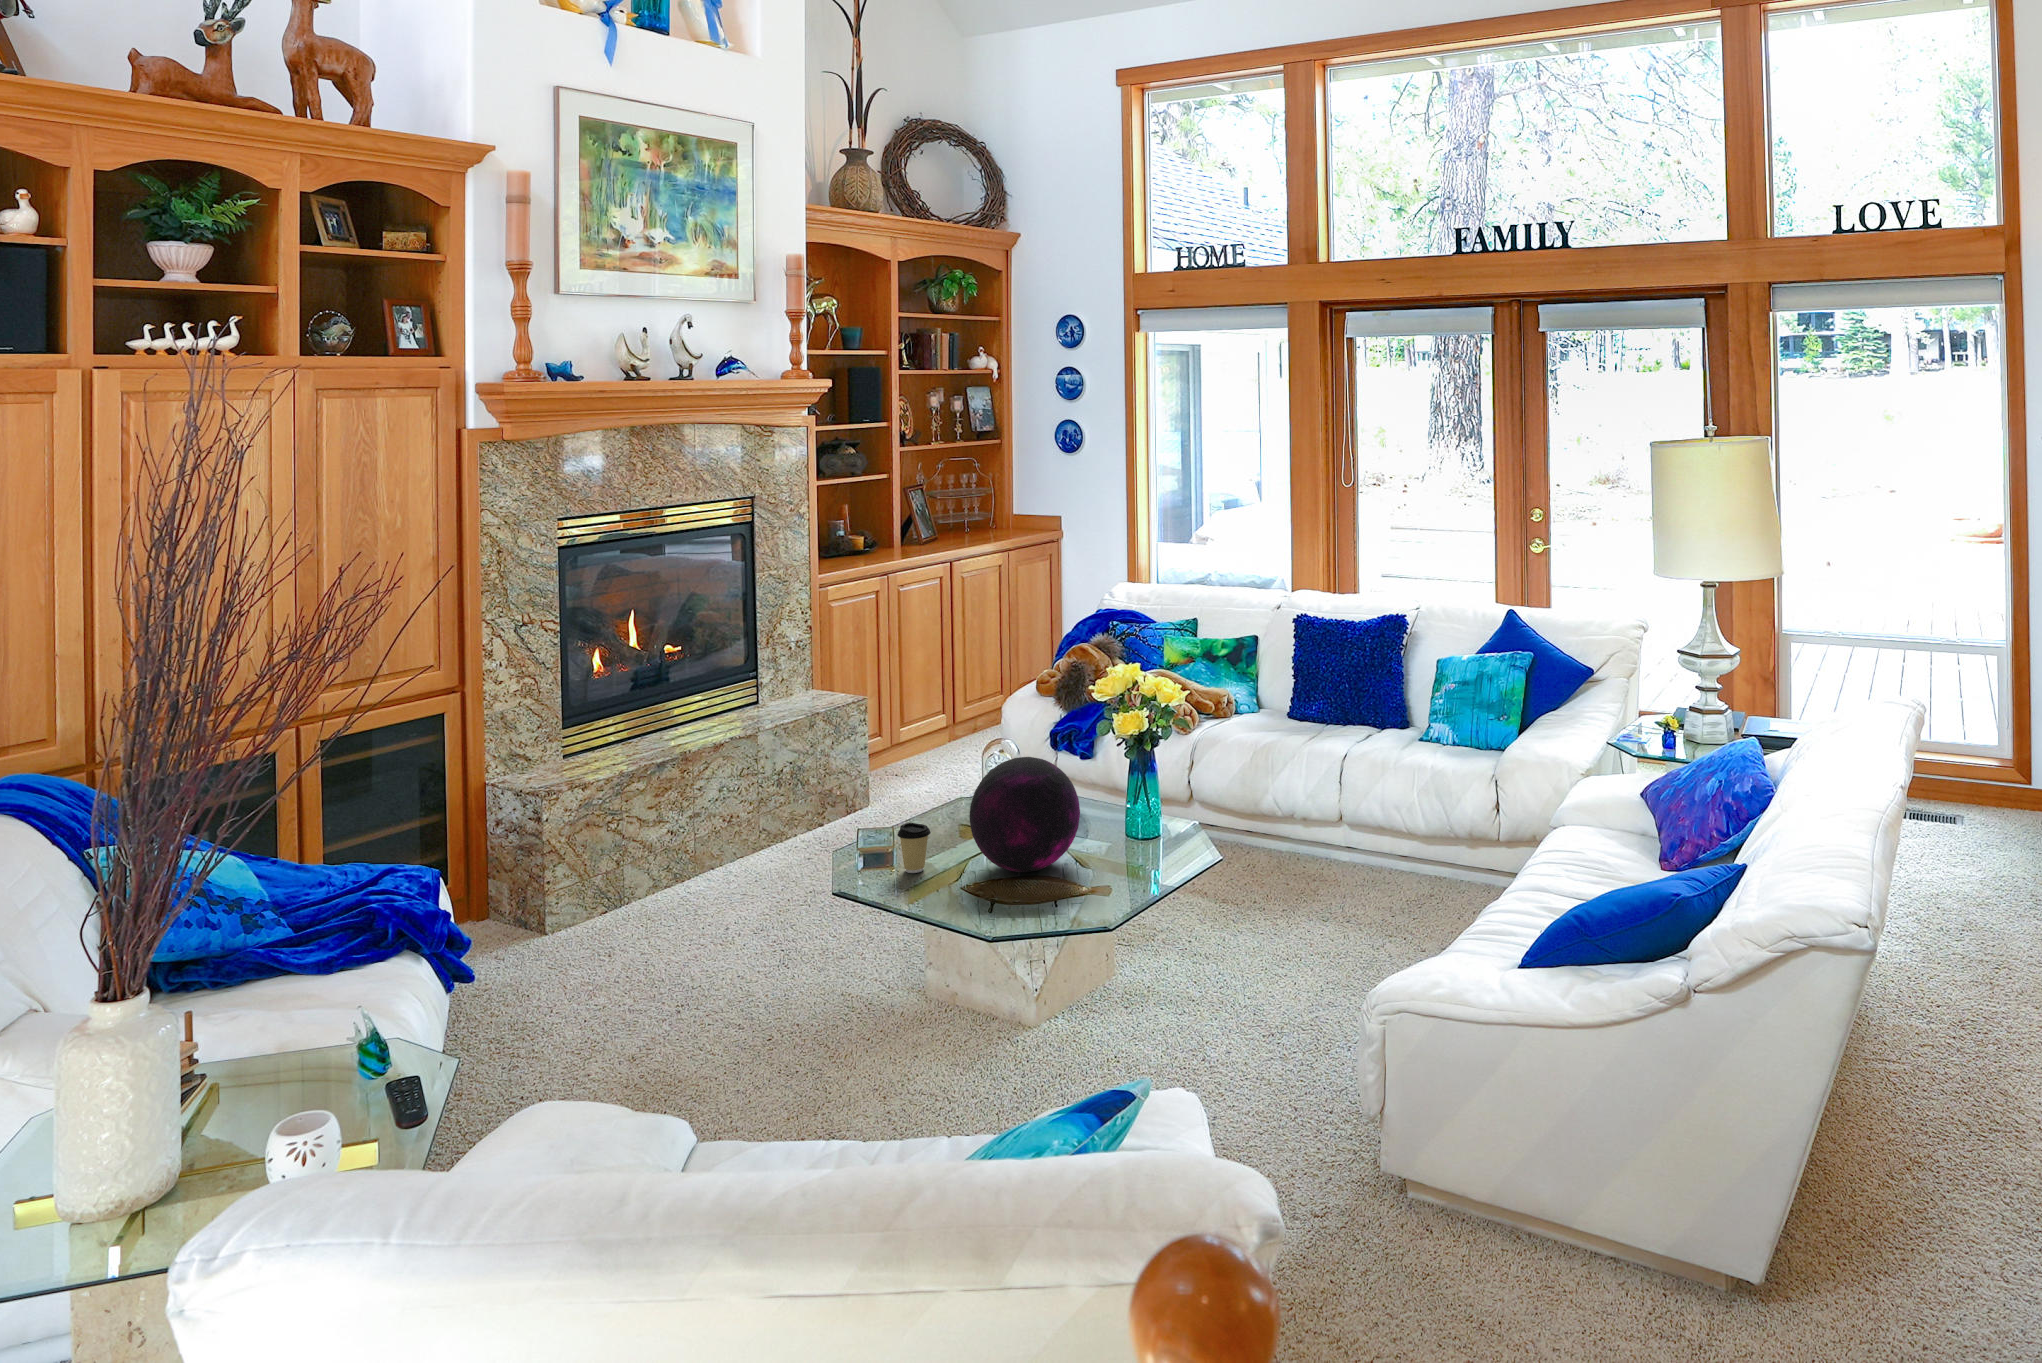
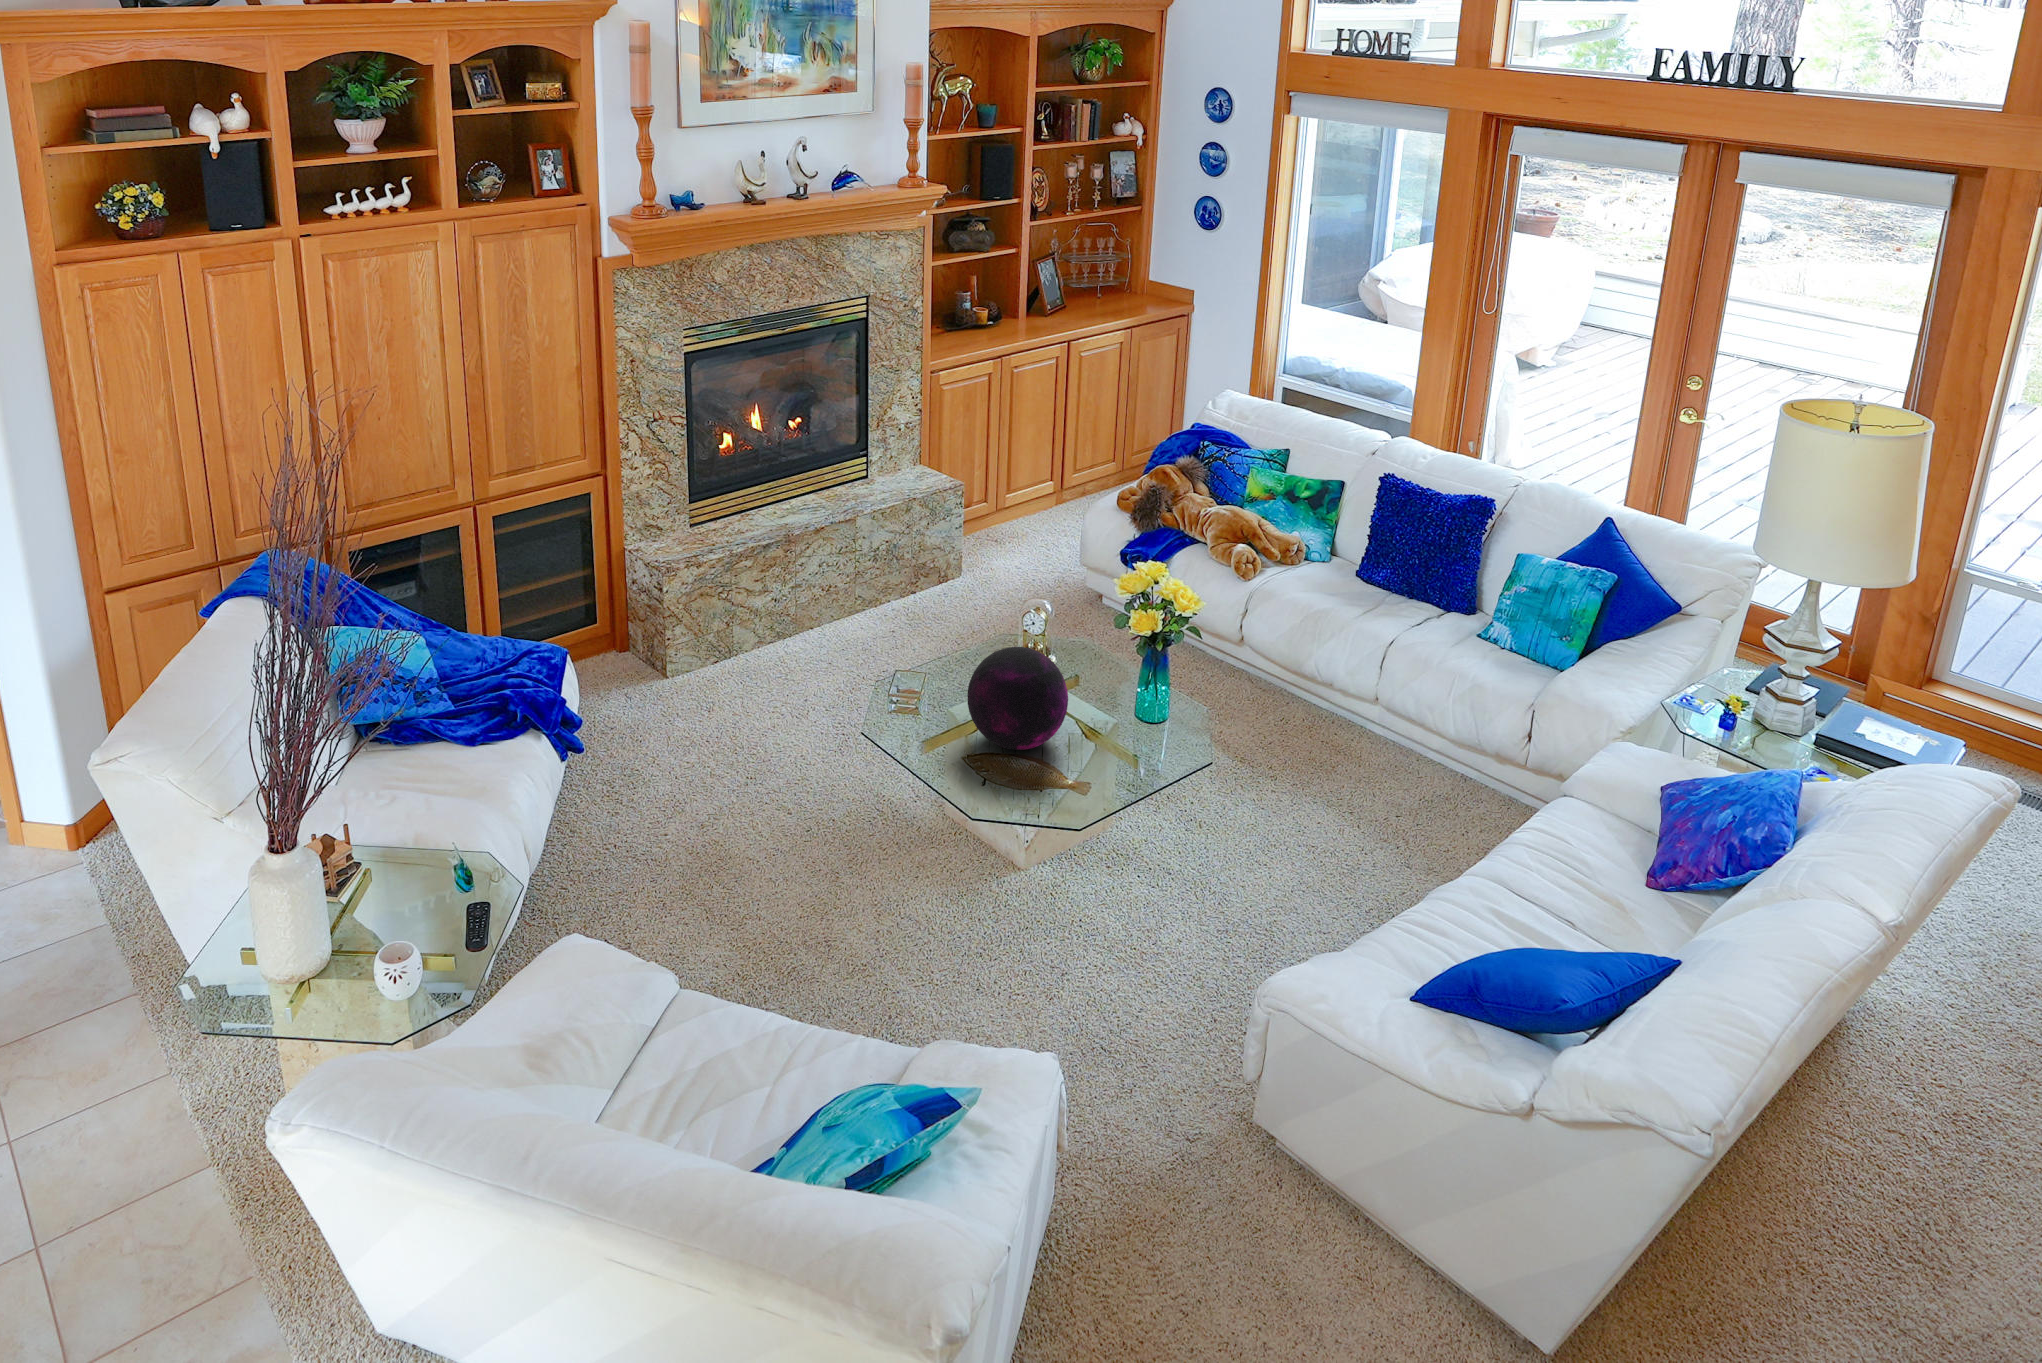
coffee cup: present [897,823,931,873] -> none [910,681,939,725]

